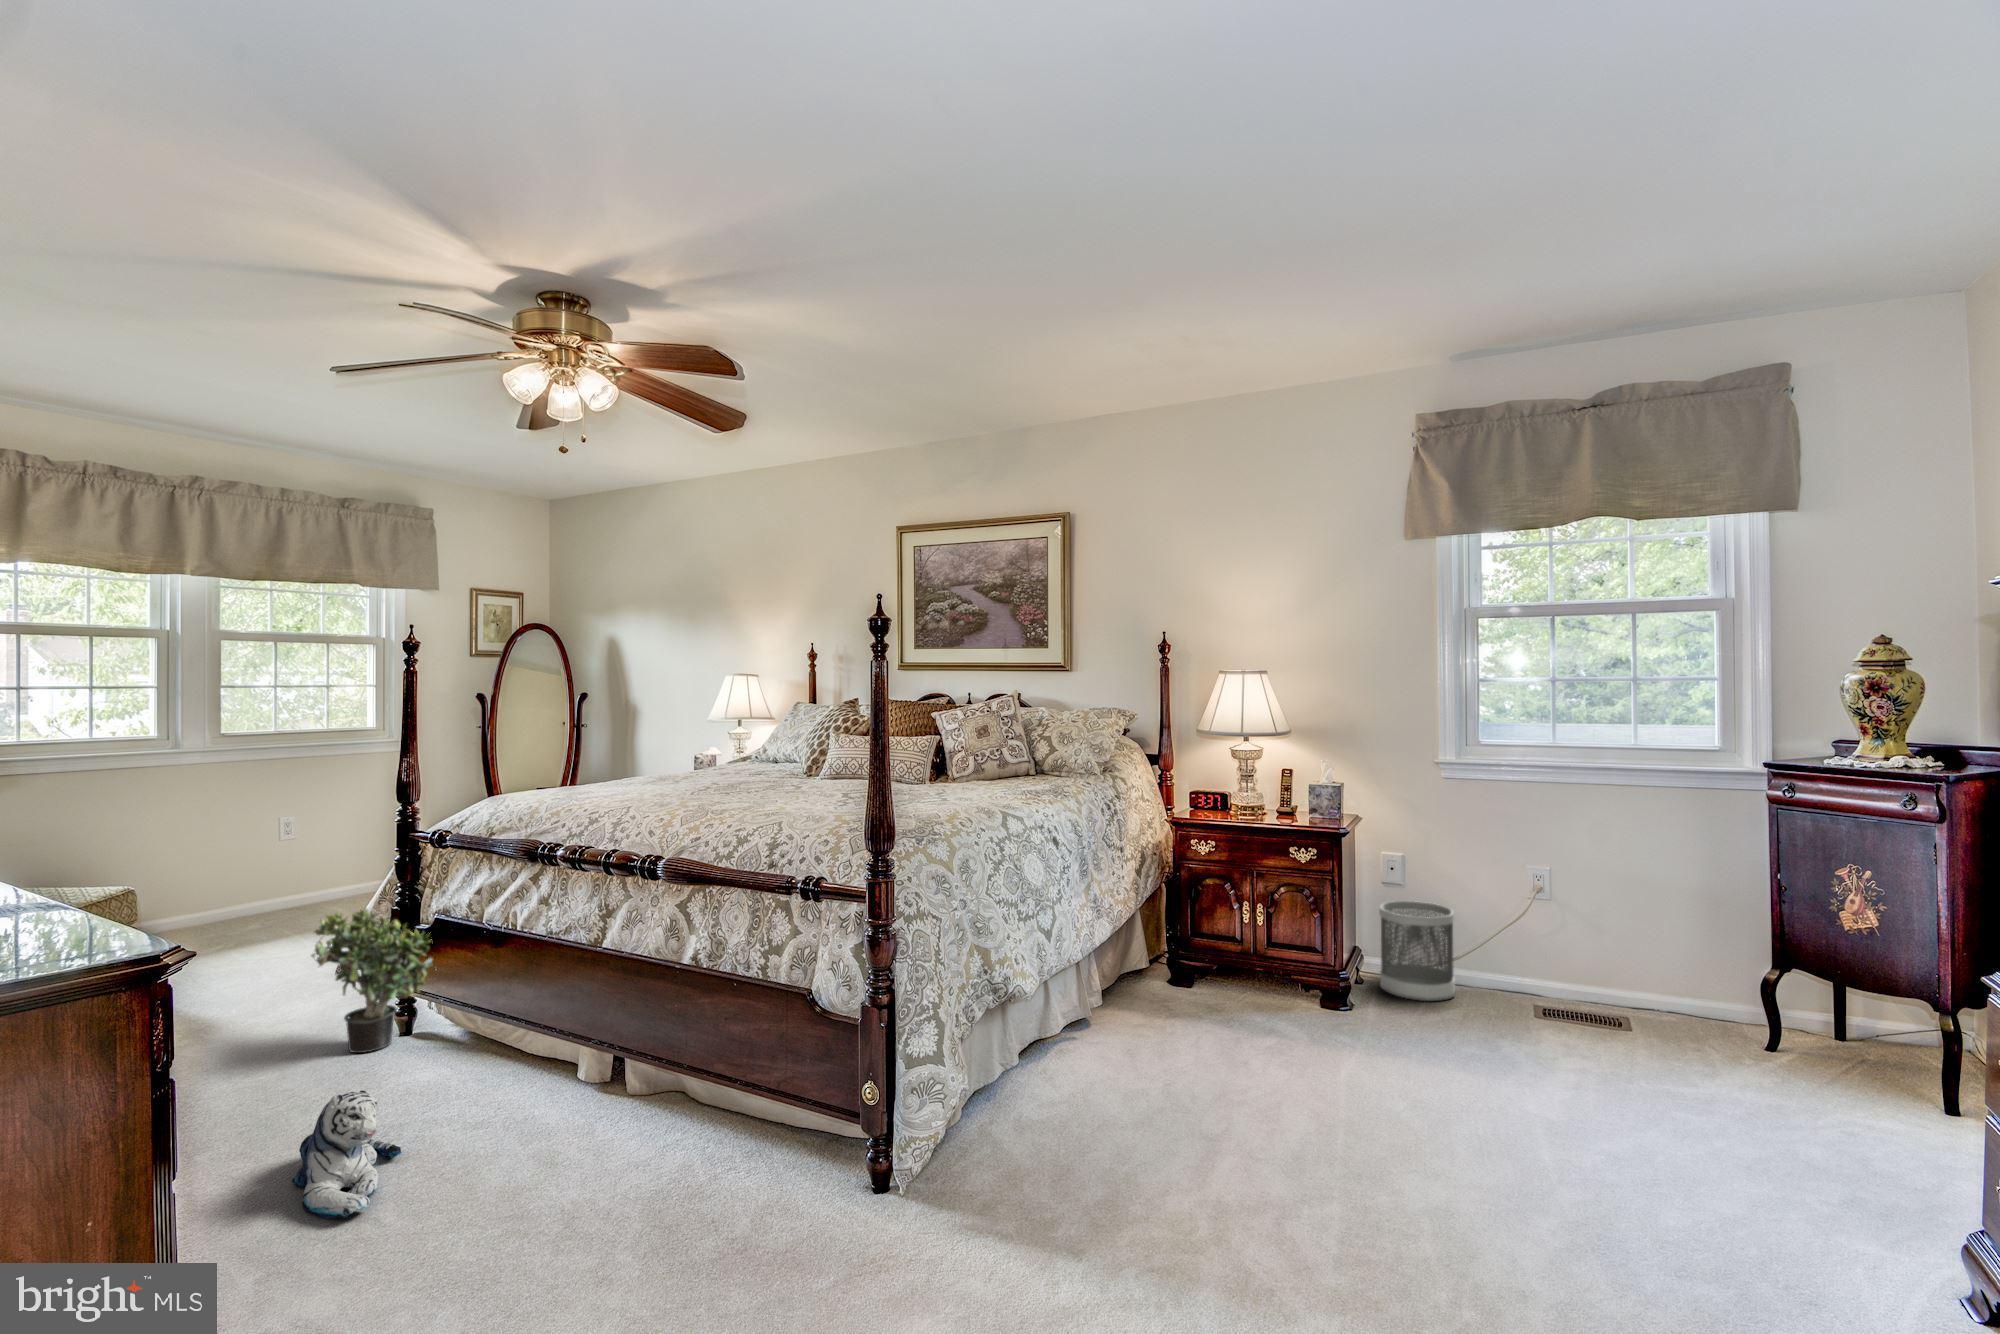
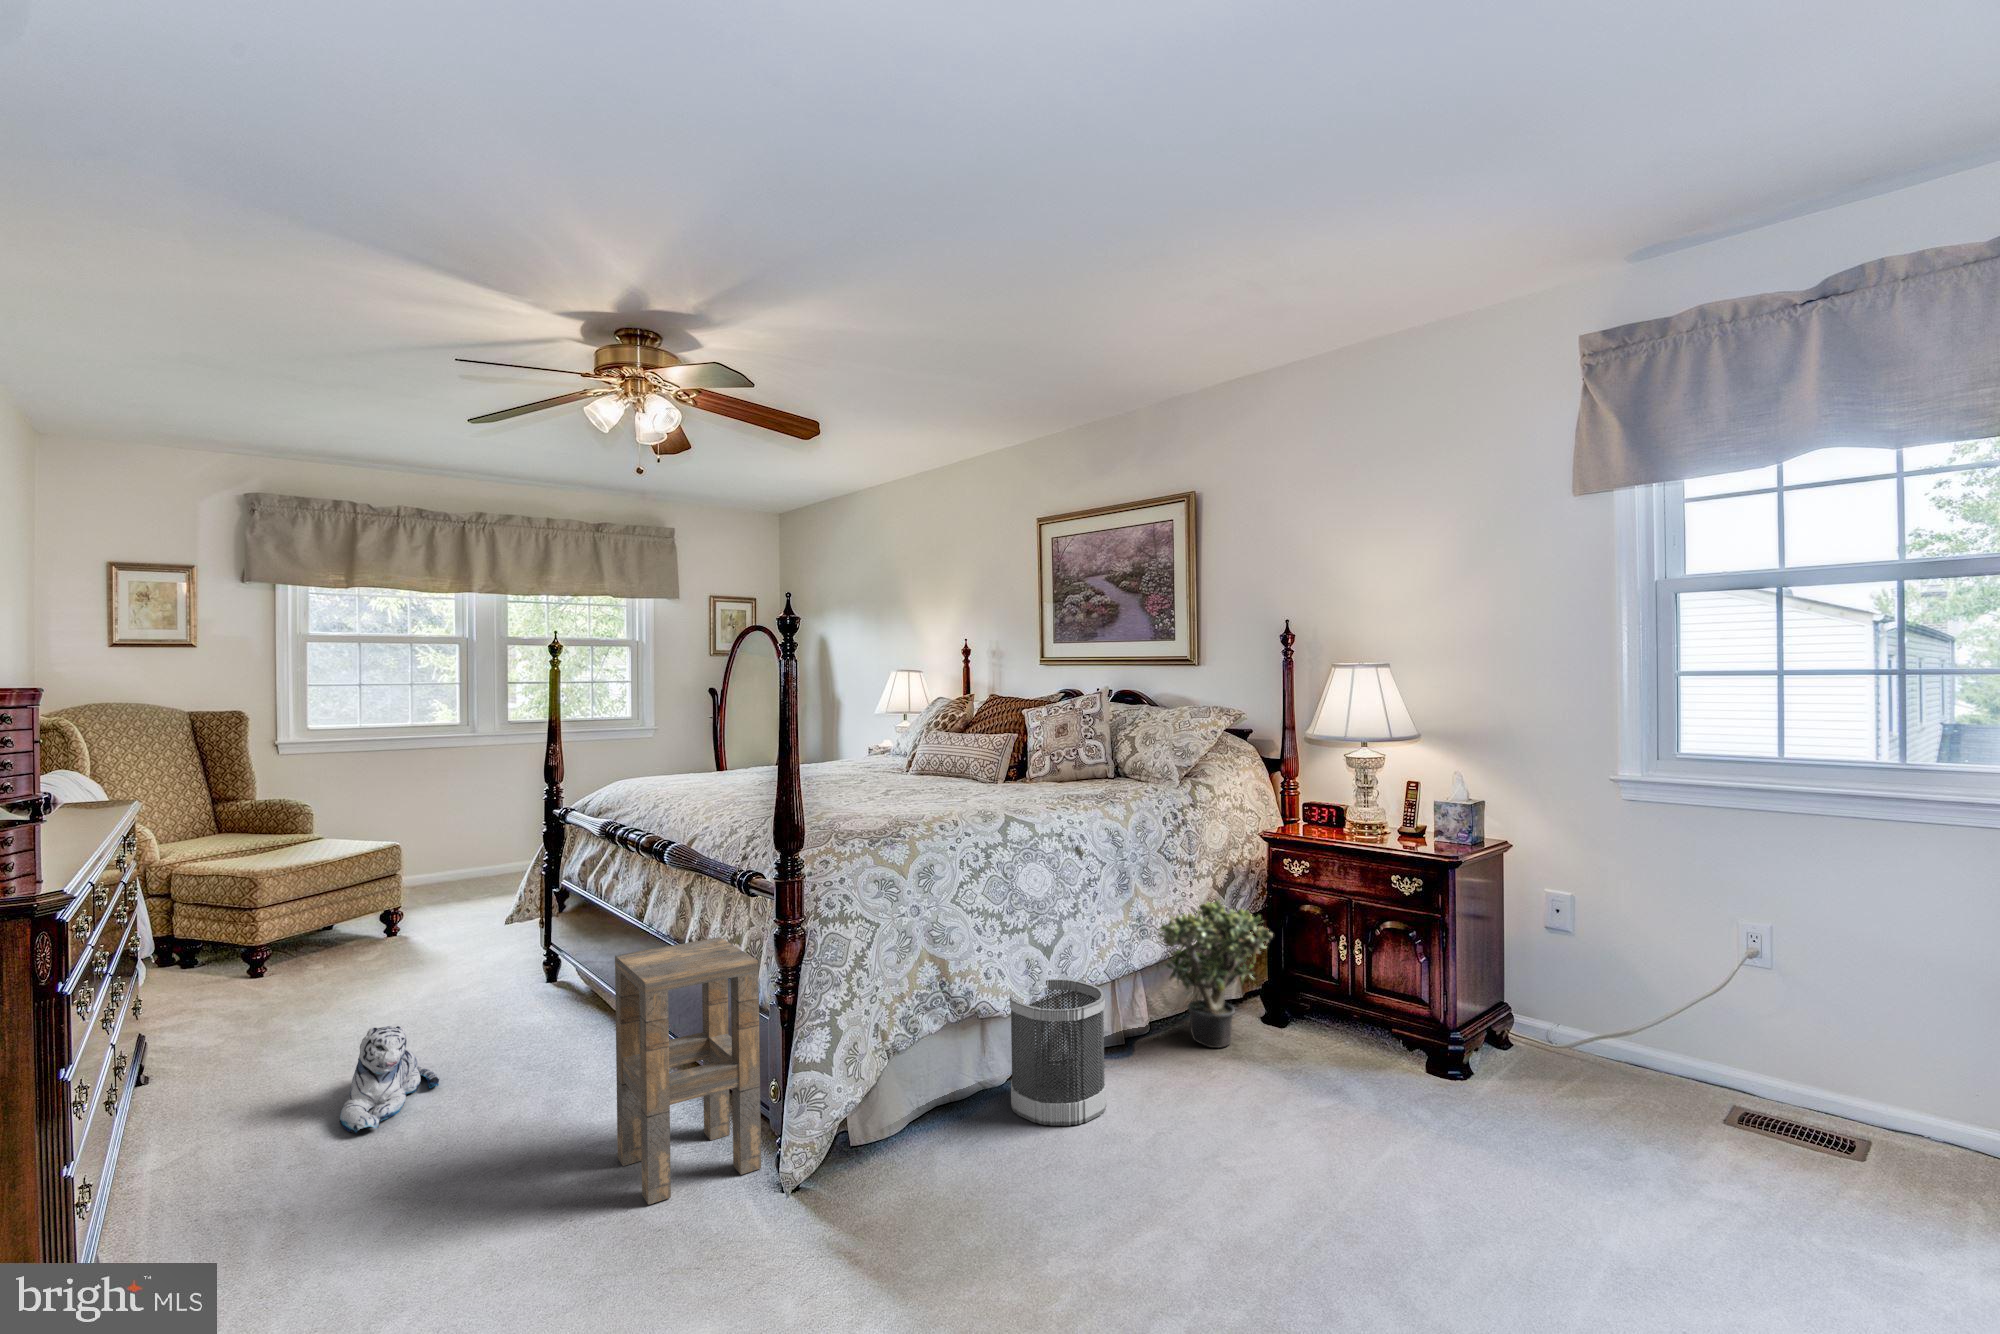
wastebasket: present [1379,901,1455,1001] -> present [1010,979,1106,1126]
potted plant: present [311,909,433,1053] -> present [1159,900,1273,1048]
side table: none [690,948,852,1220] -> present [615,937,761,1205]

